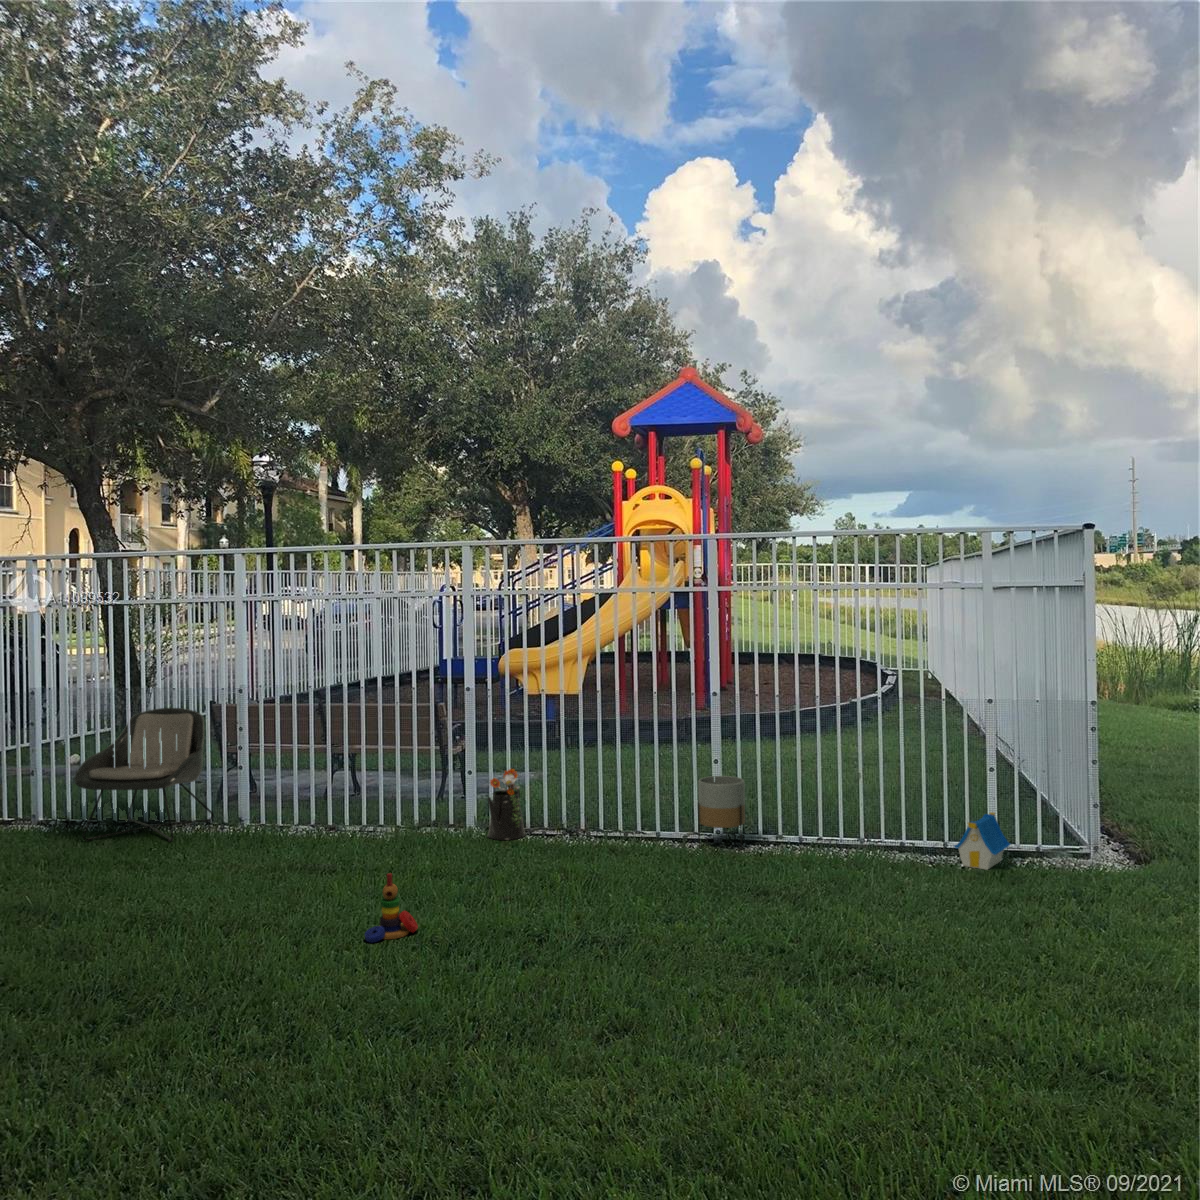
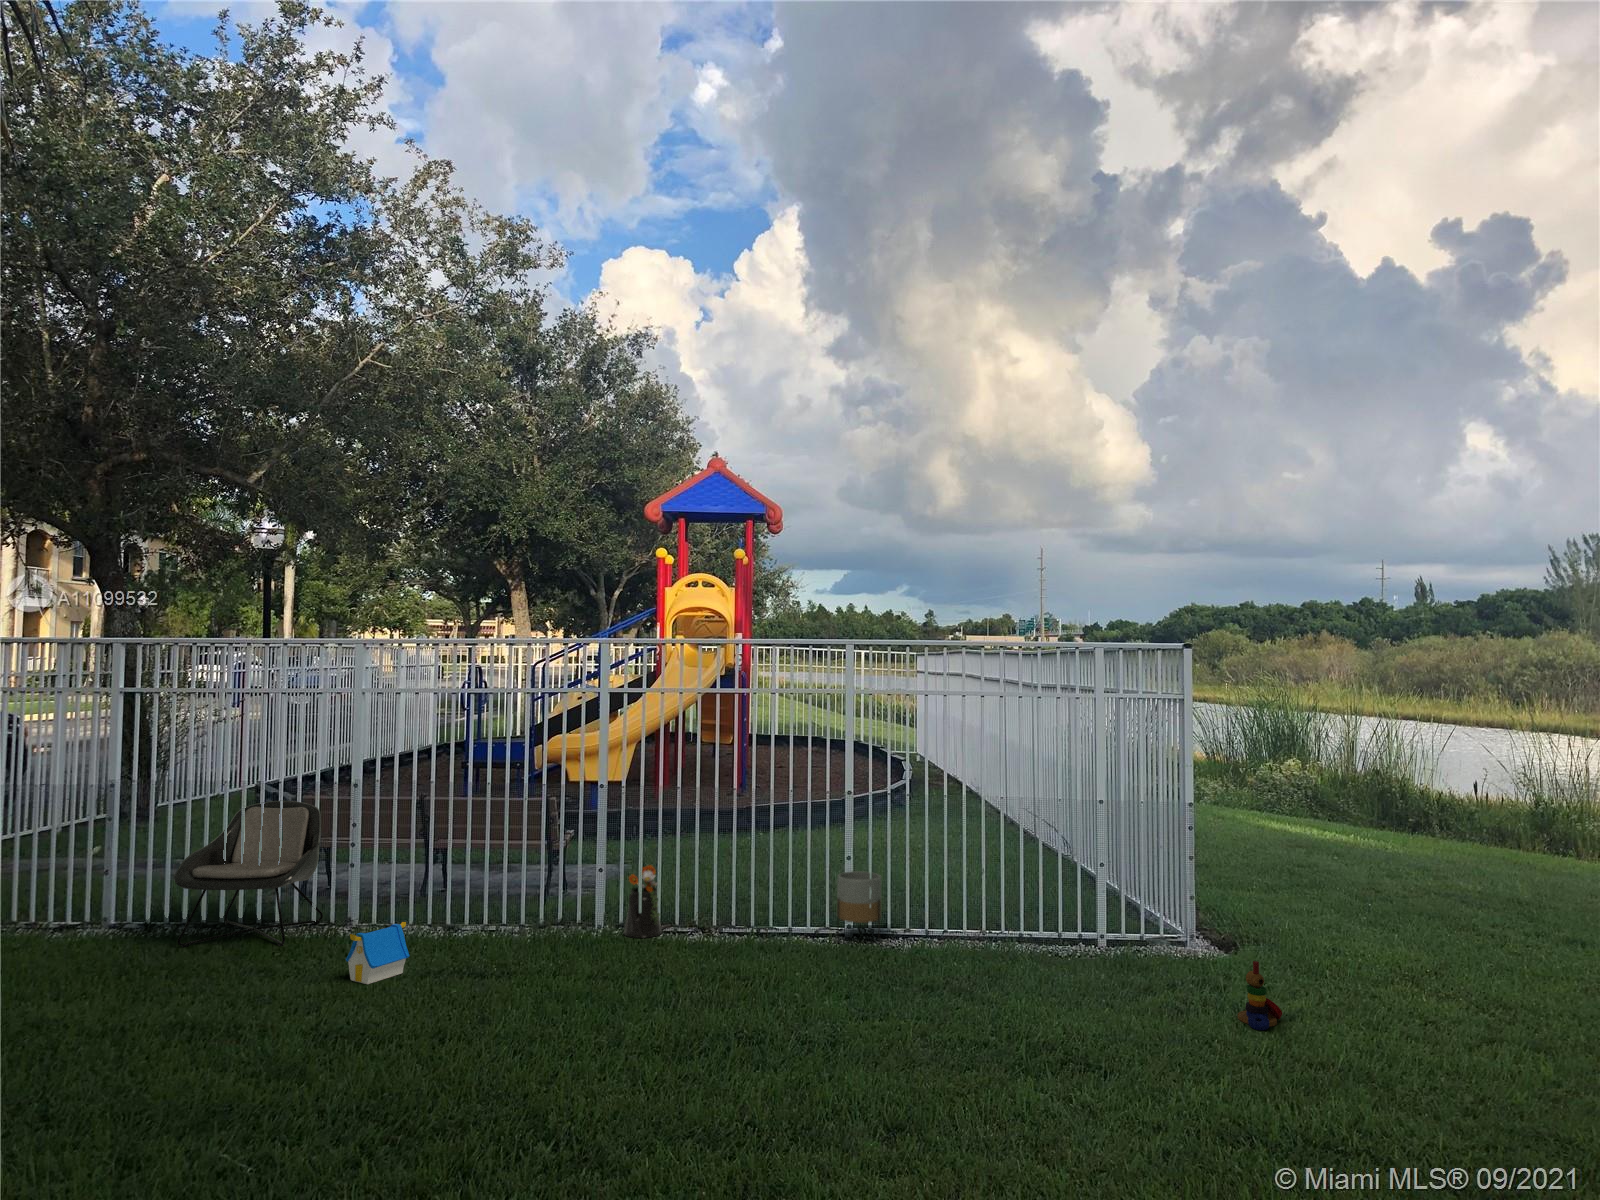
toy house: present [954,812,1010,870] -> present [346,922,410,984]
stacking toy: present [365,873,418,943] -> present [1238,961,1282,1030]

